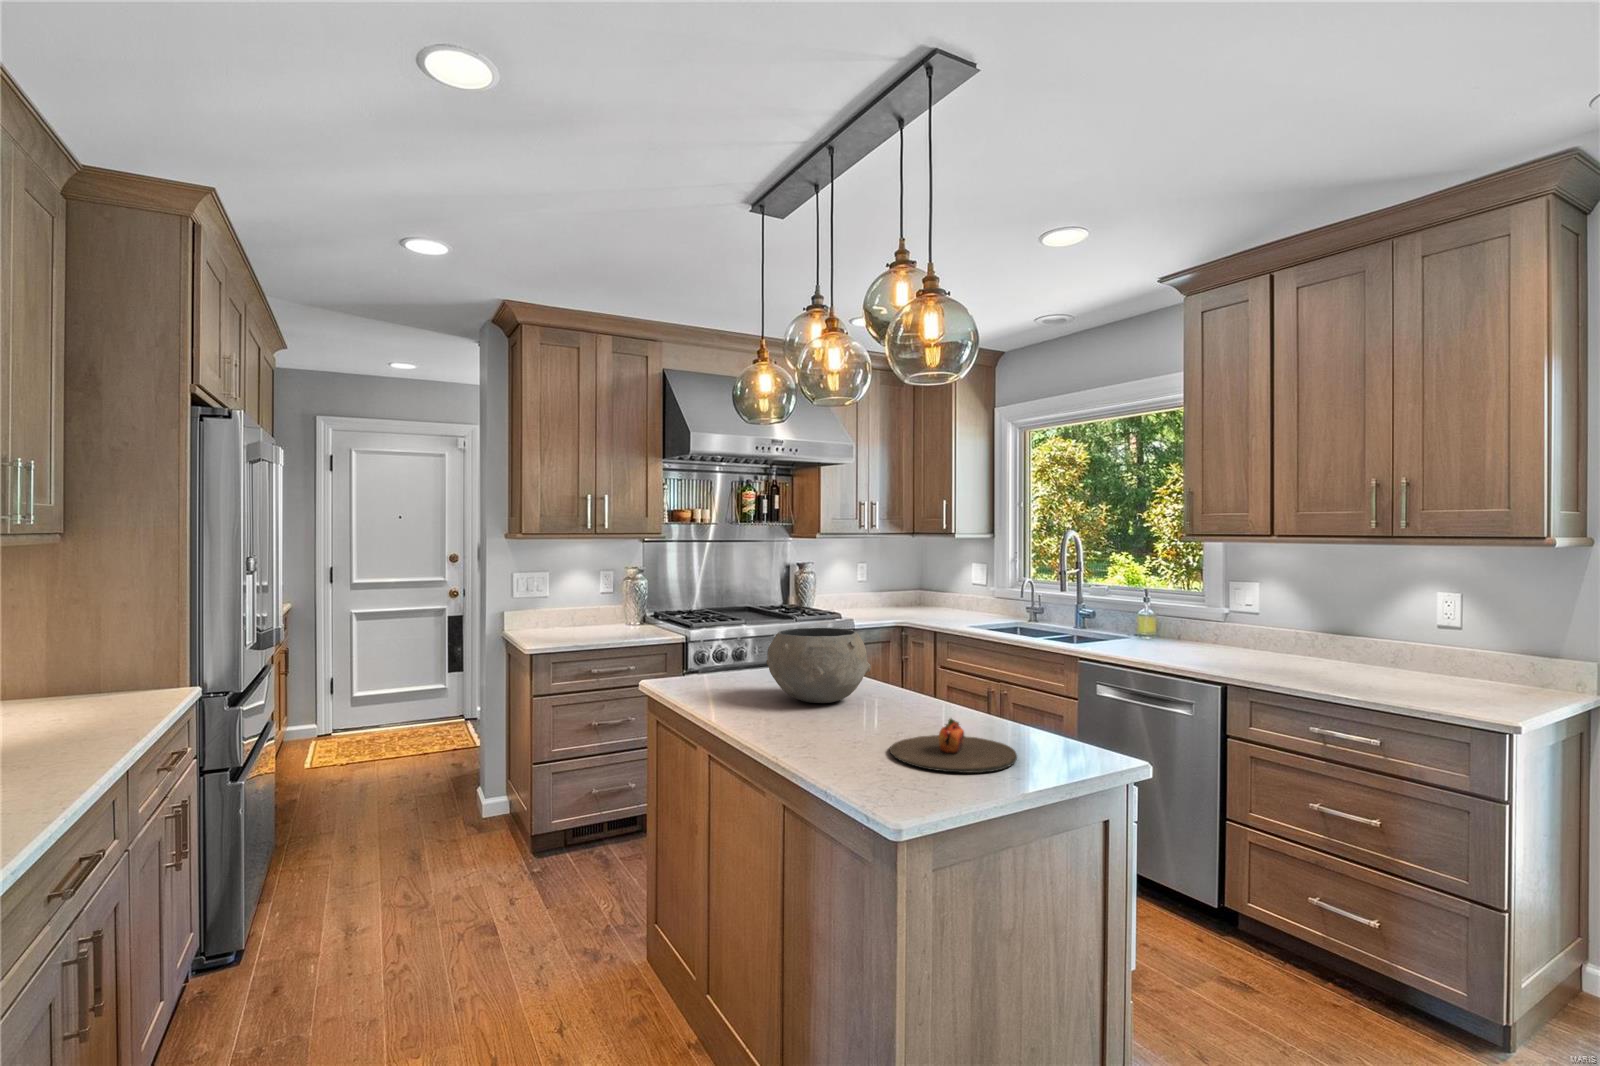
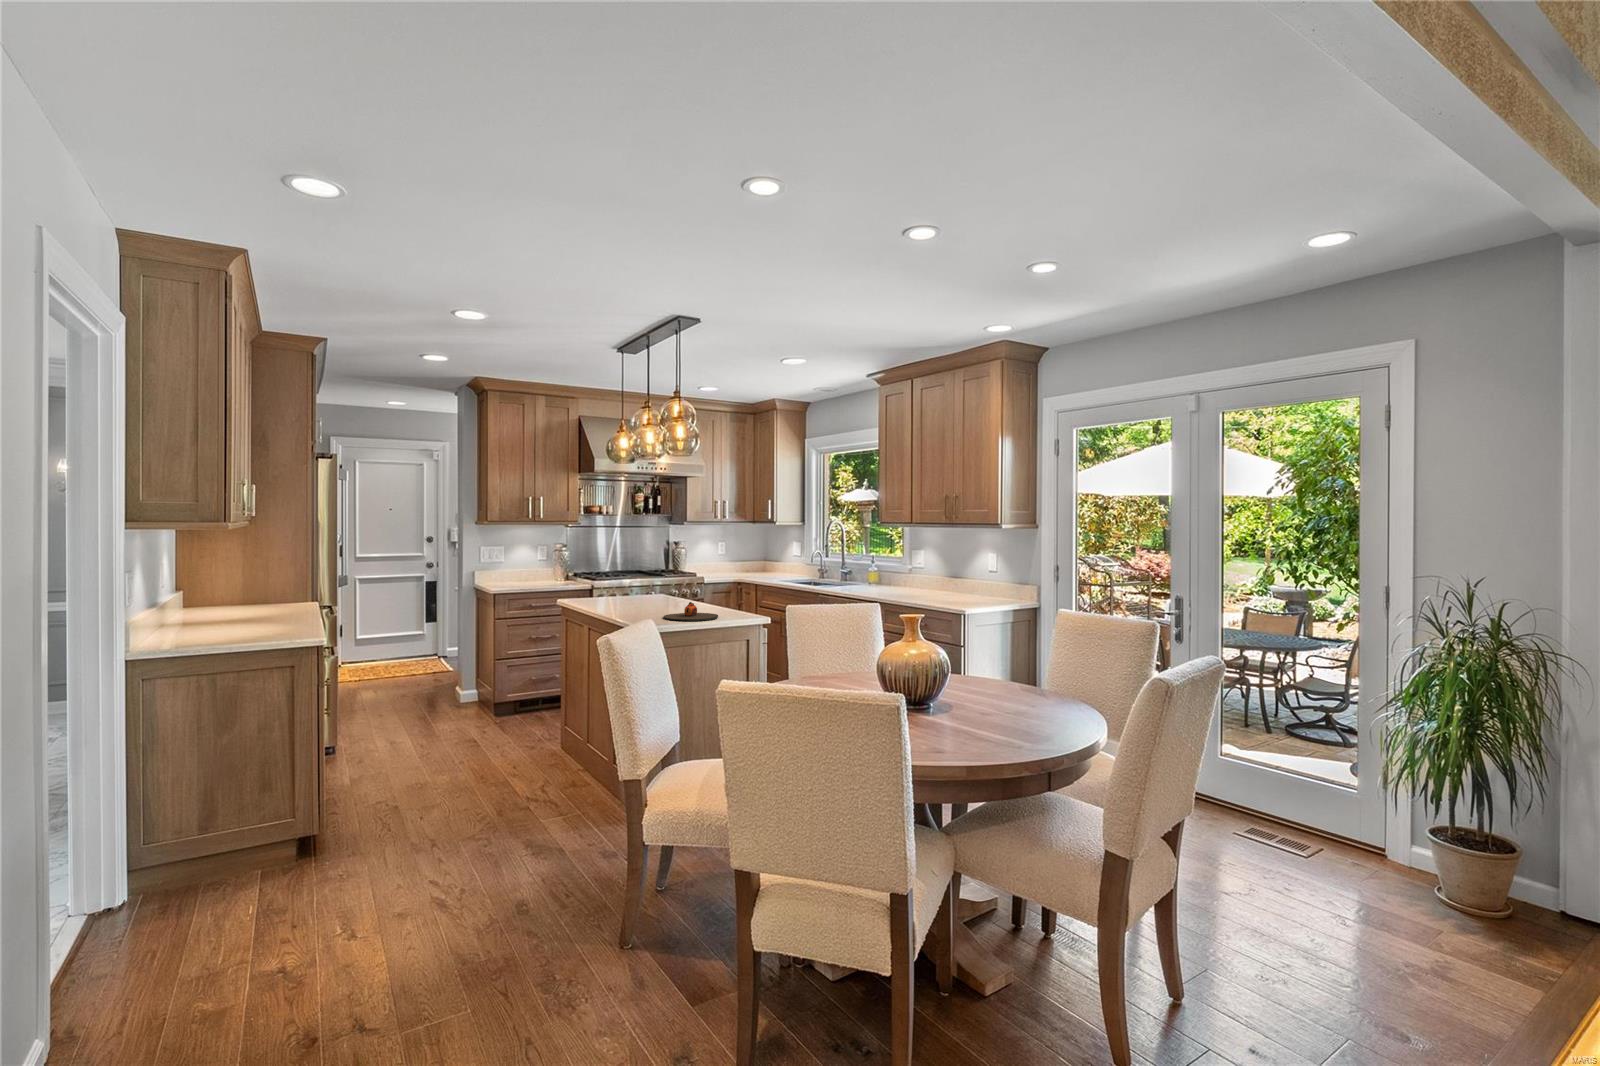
ceramic bowl: present [766,628,871,703] -> none [622,570,674,606]

